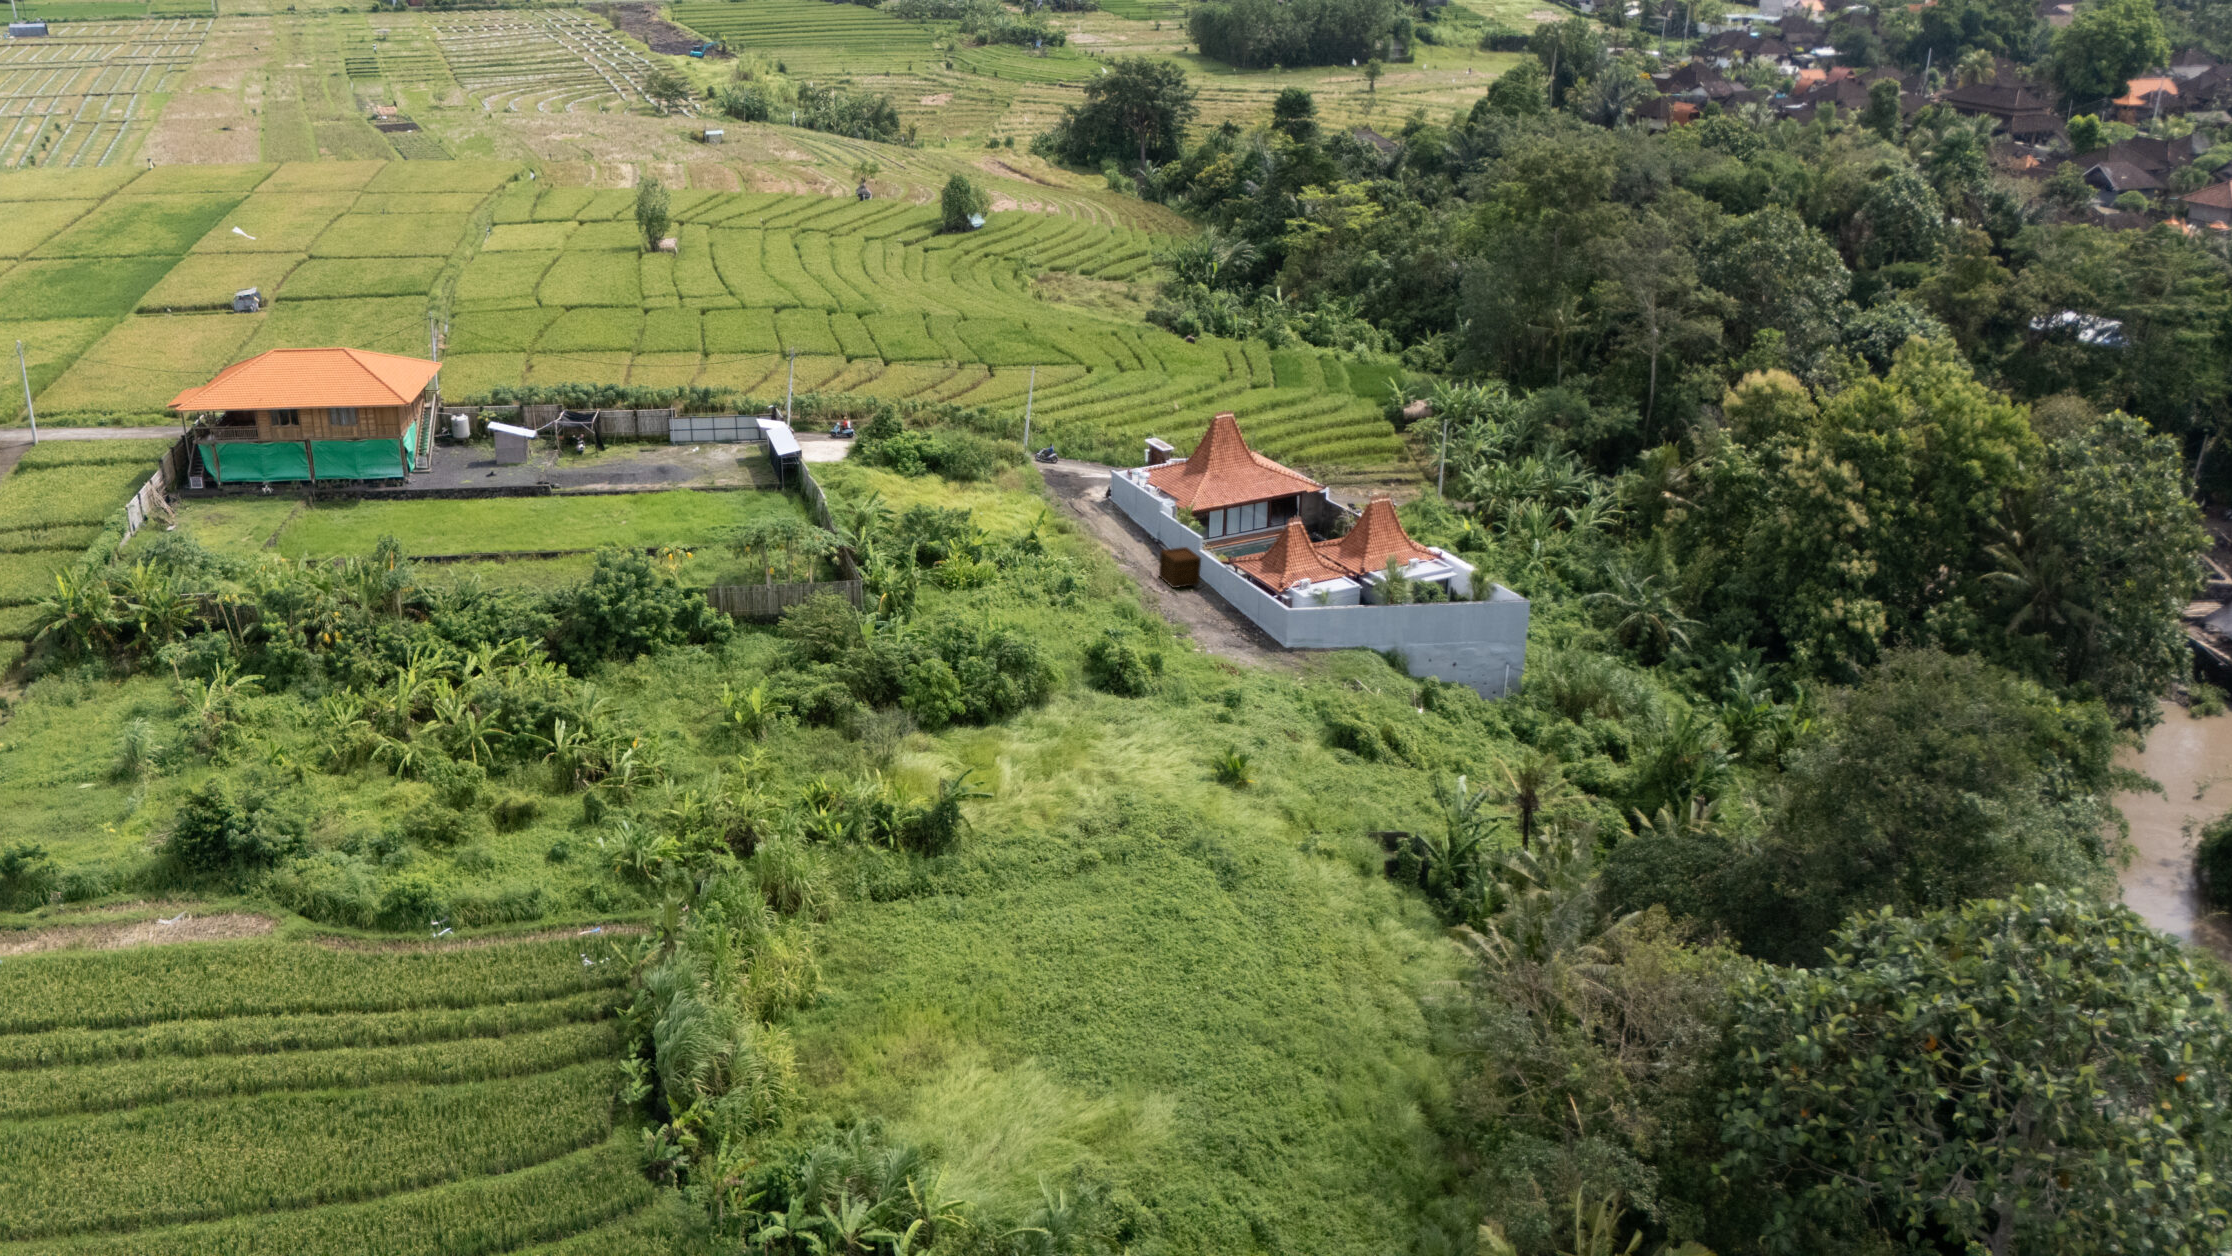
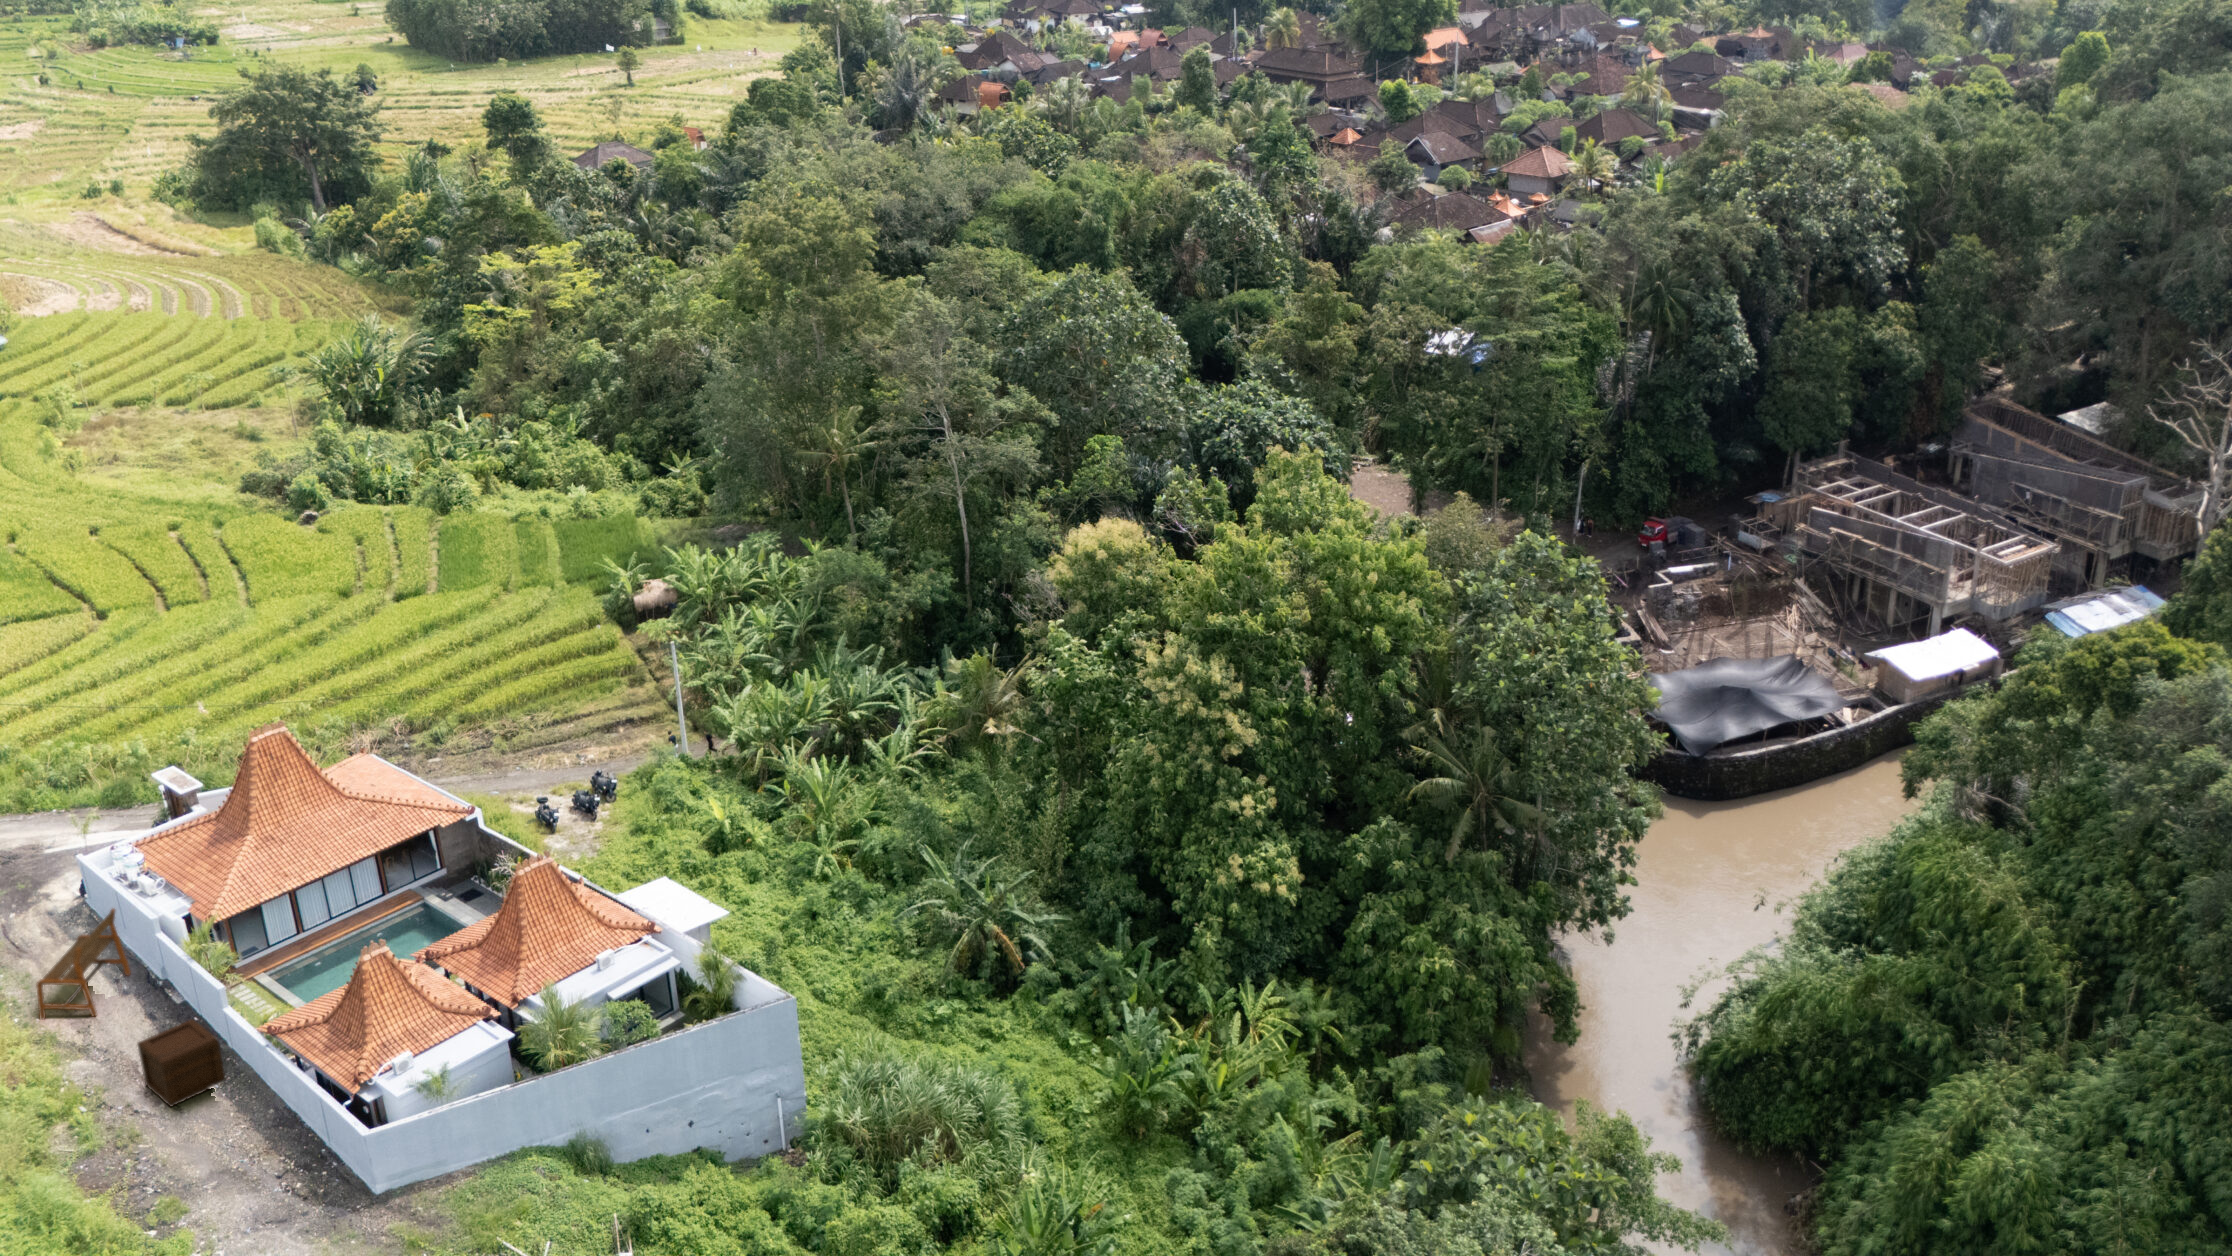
bench: none [1101,488,1143,543] -> present [36,909,131,1020]

